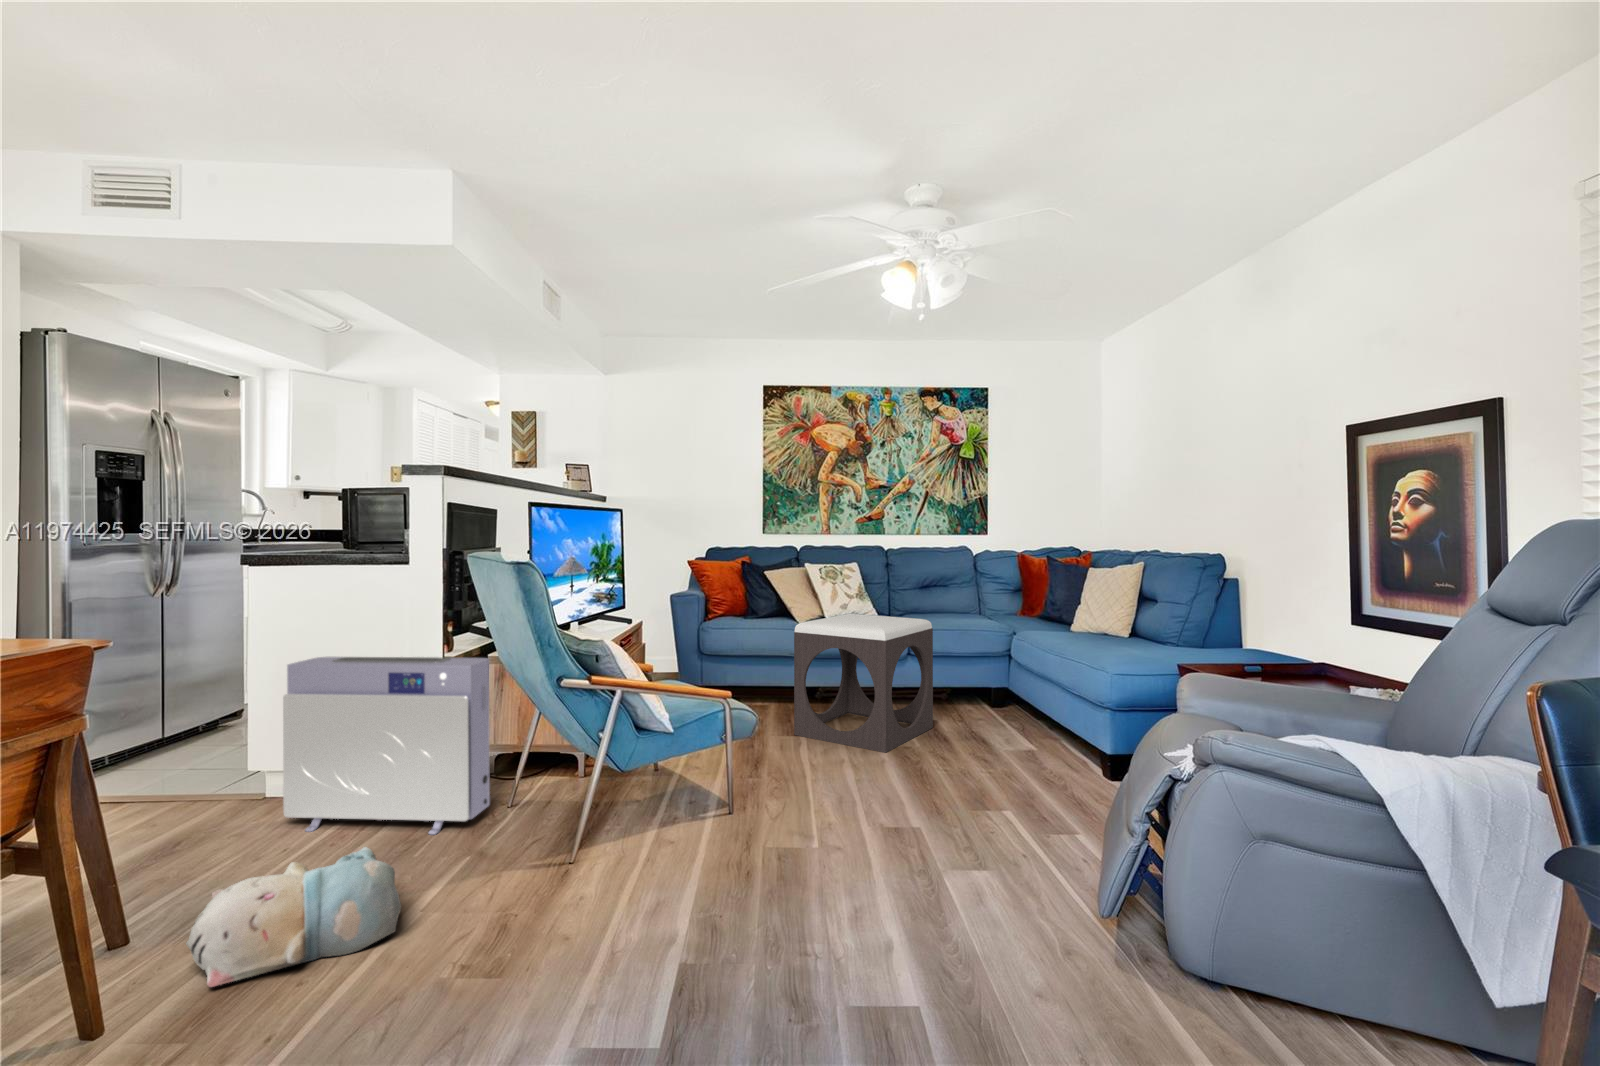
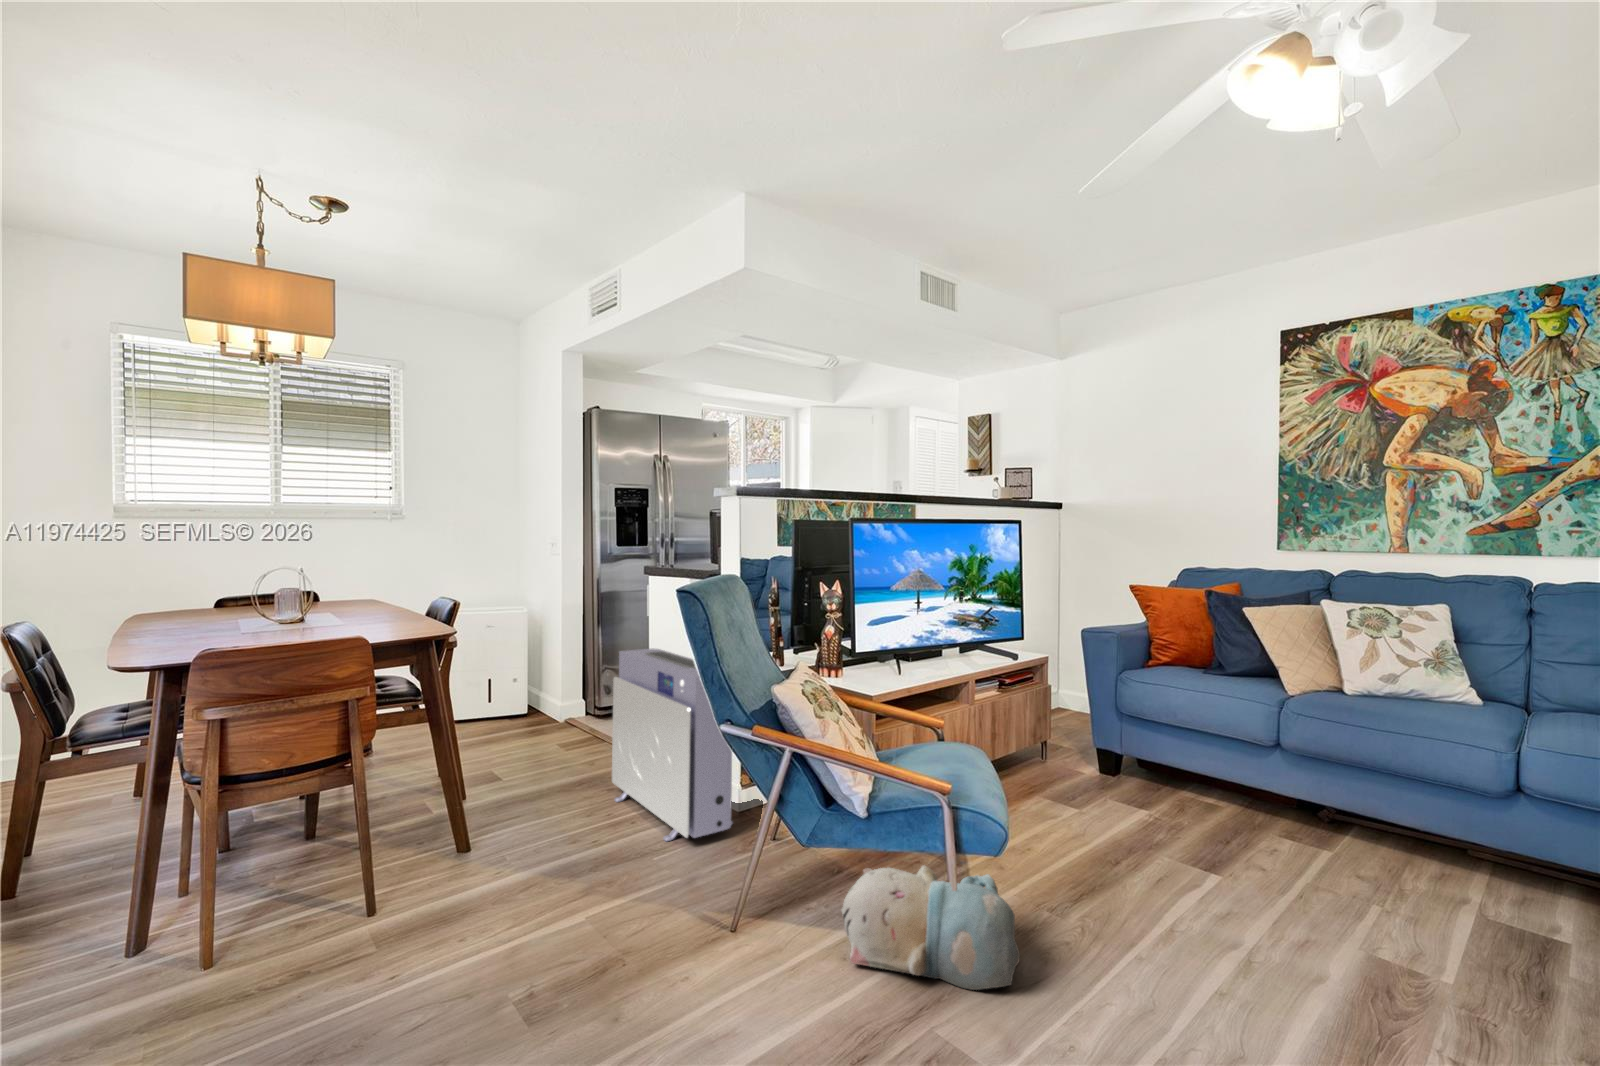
footstool: present [794,614,933,753] -> none [1201,691,1539,973]
plush toy: present [187,847,401,987] -> present [842,866,1020,990]

